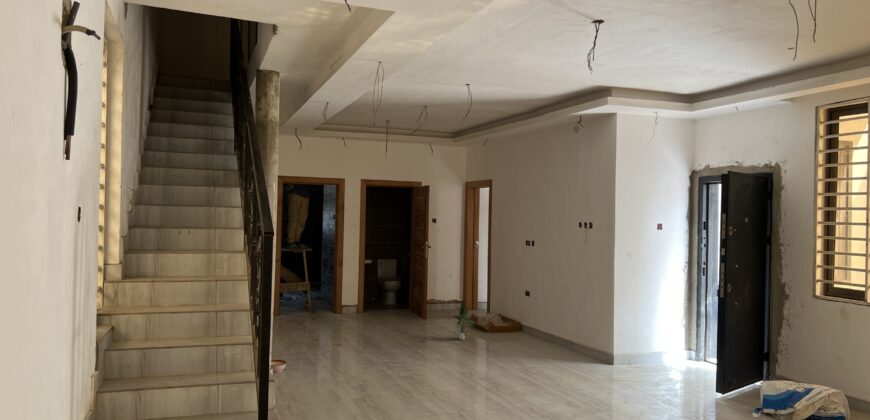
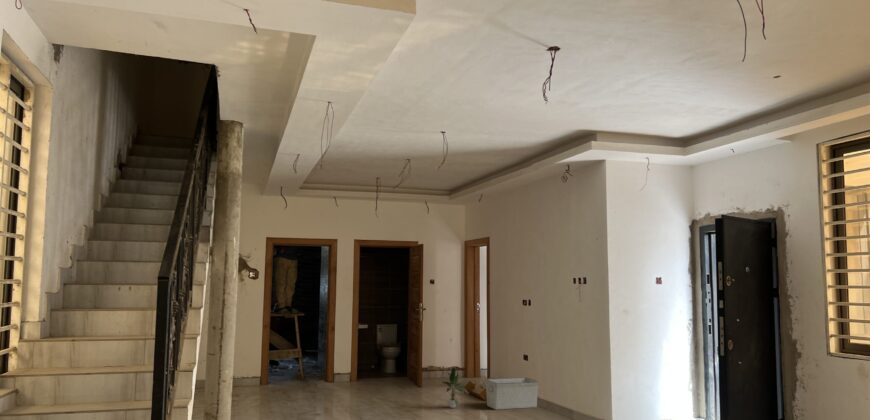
storage bin: none [492,312,541,341] -> present [486,377,538,410]

